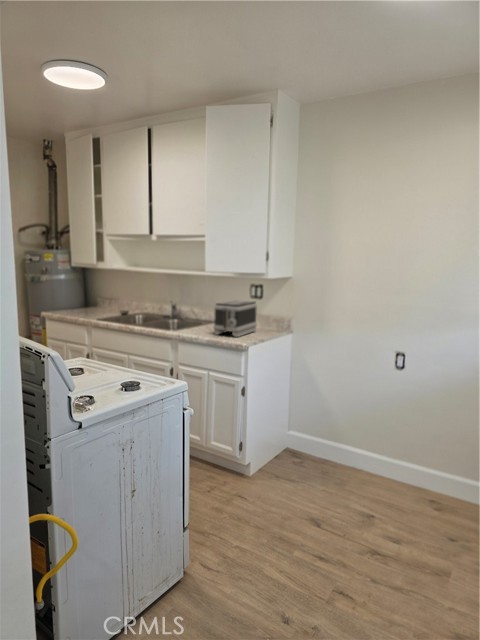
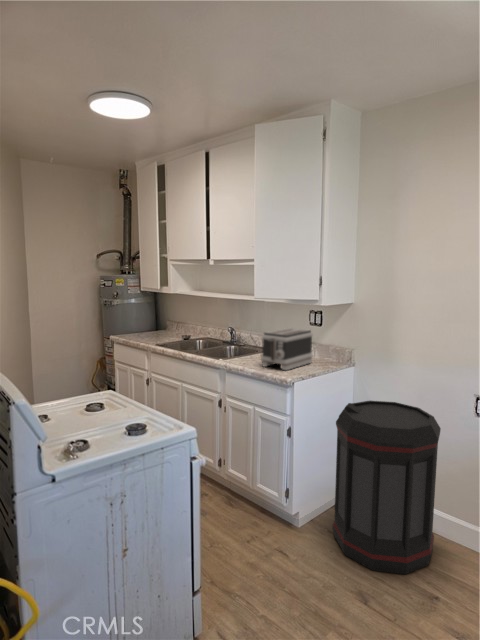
trash can: none [280,361,369,501] -> present [333,401,441,574]

